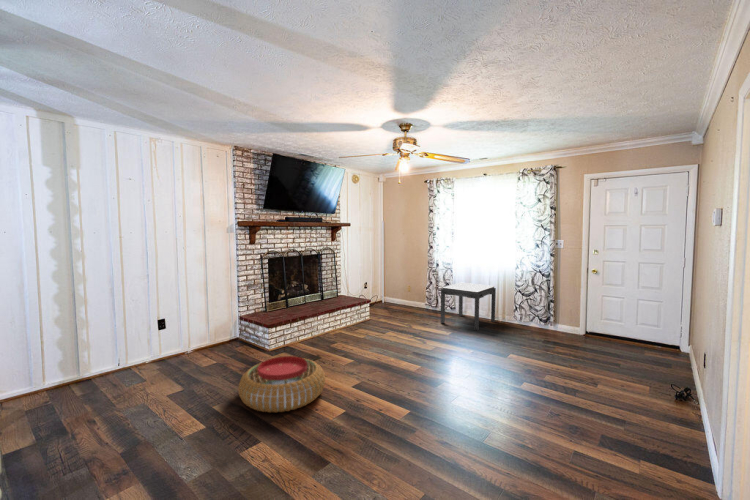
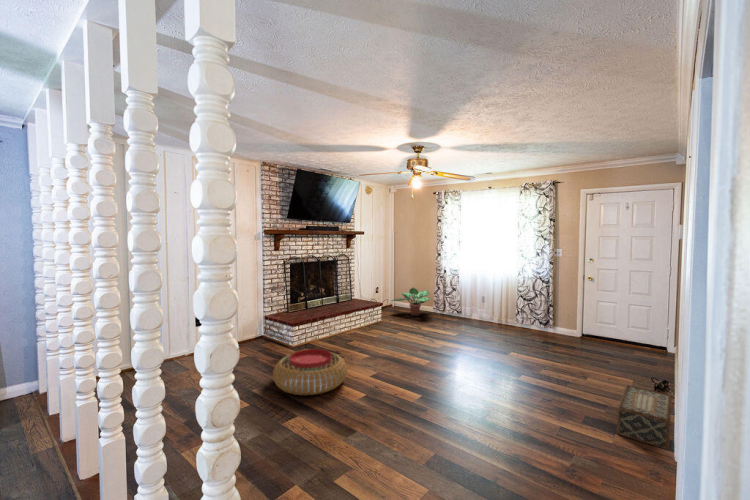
potted plant: none [379,282,422,313] -> present [392,288,430,316]
side table: present [441,283,496,330] -> none [448,288,499,332]
woven basket: none [642,397,709,481] -> present [617,385,671,449]

